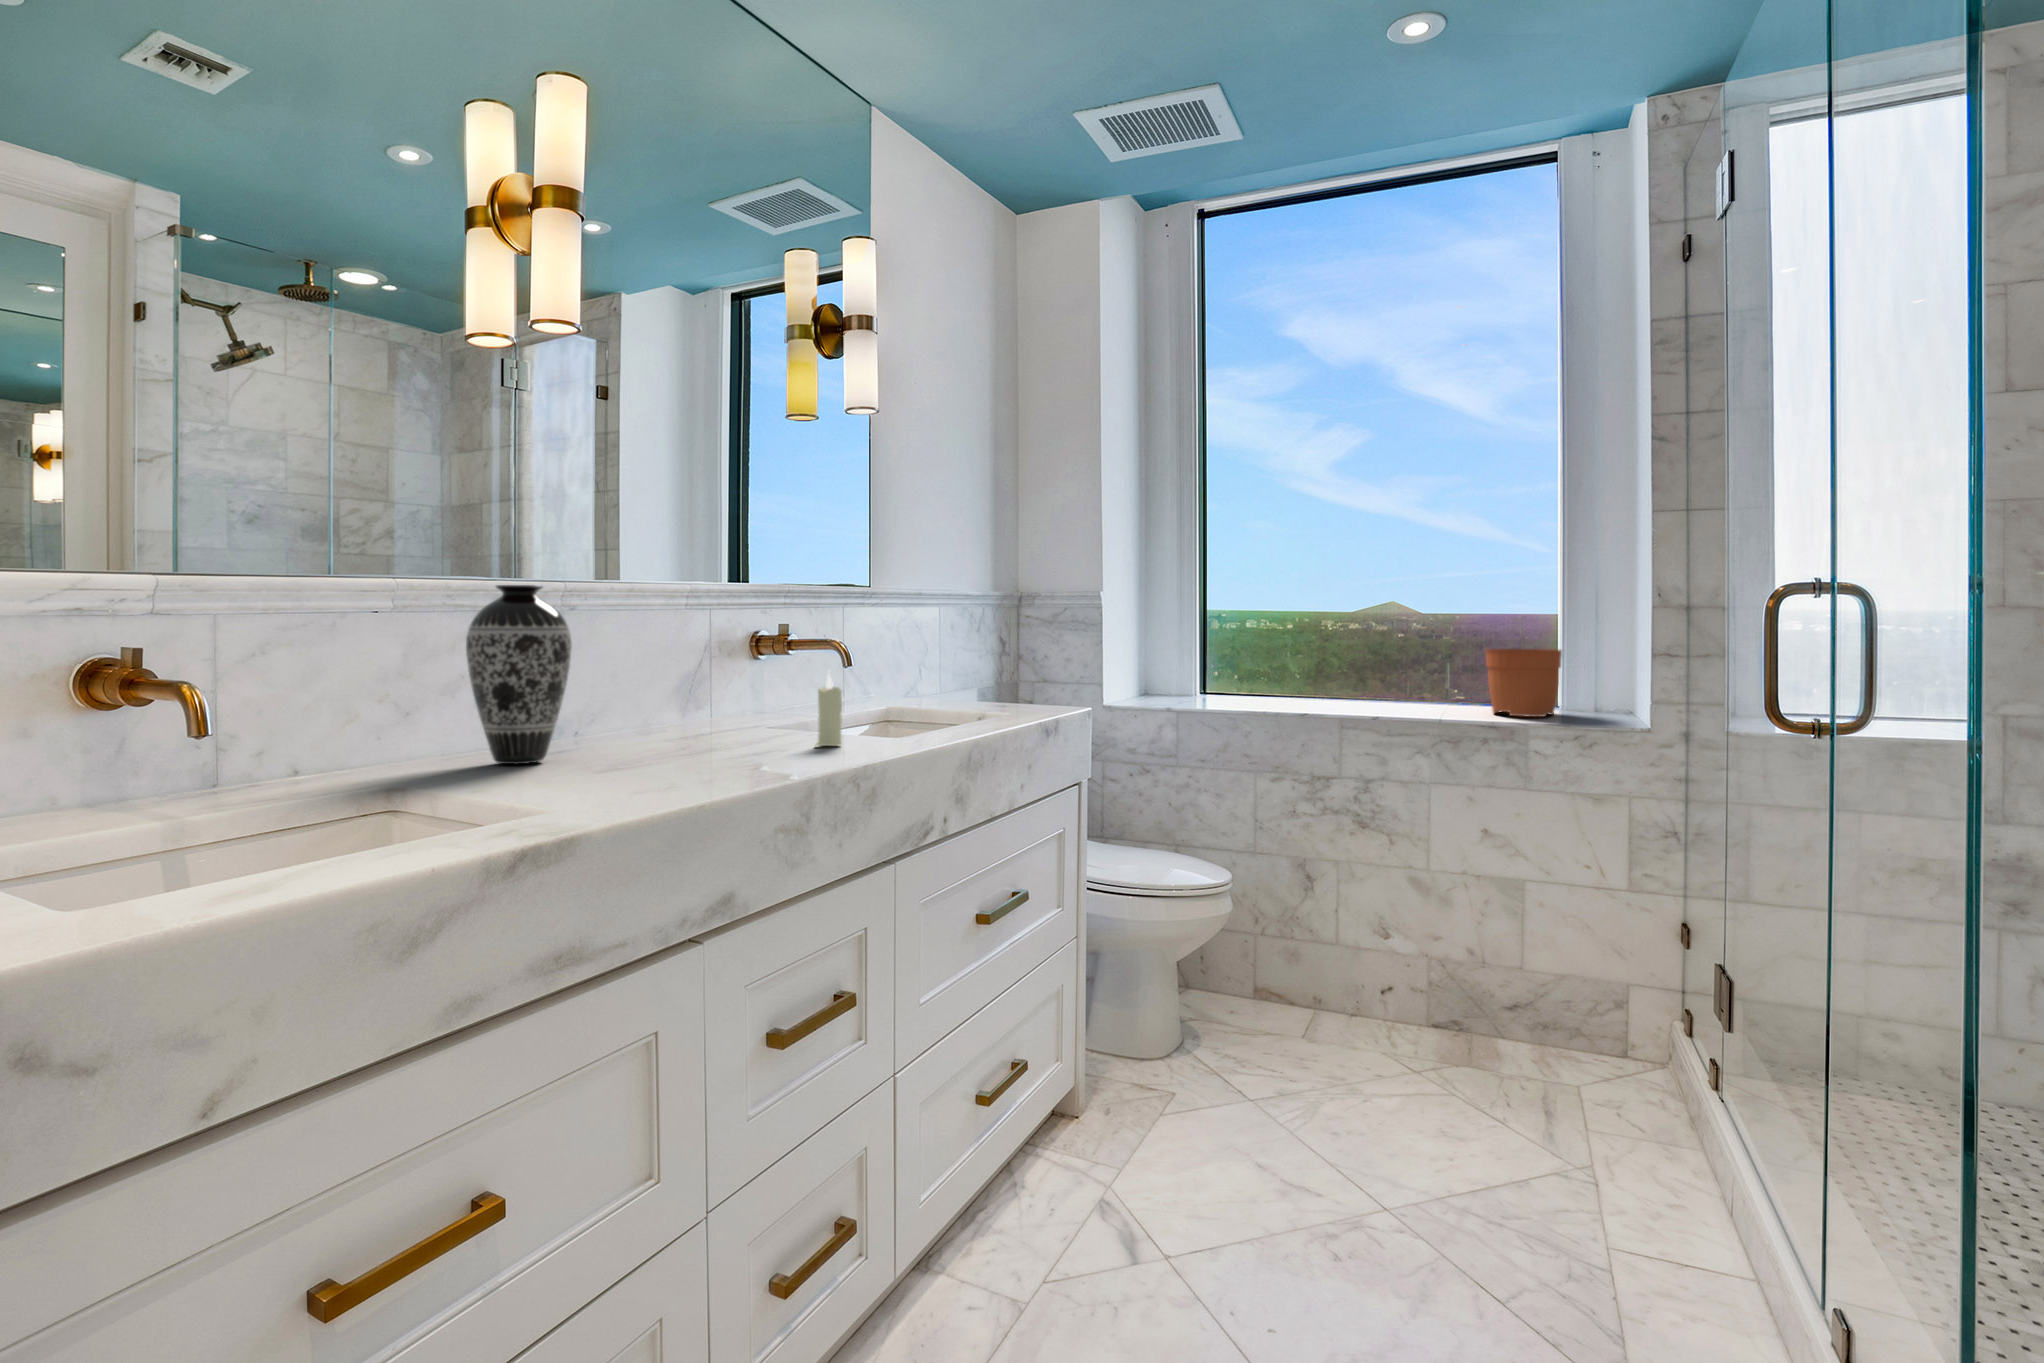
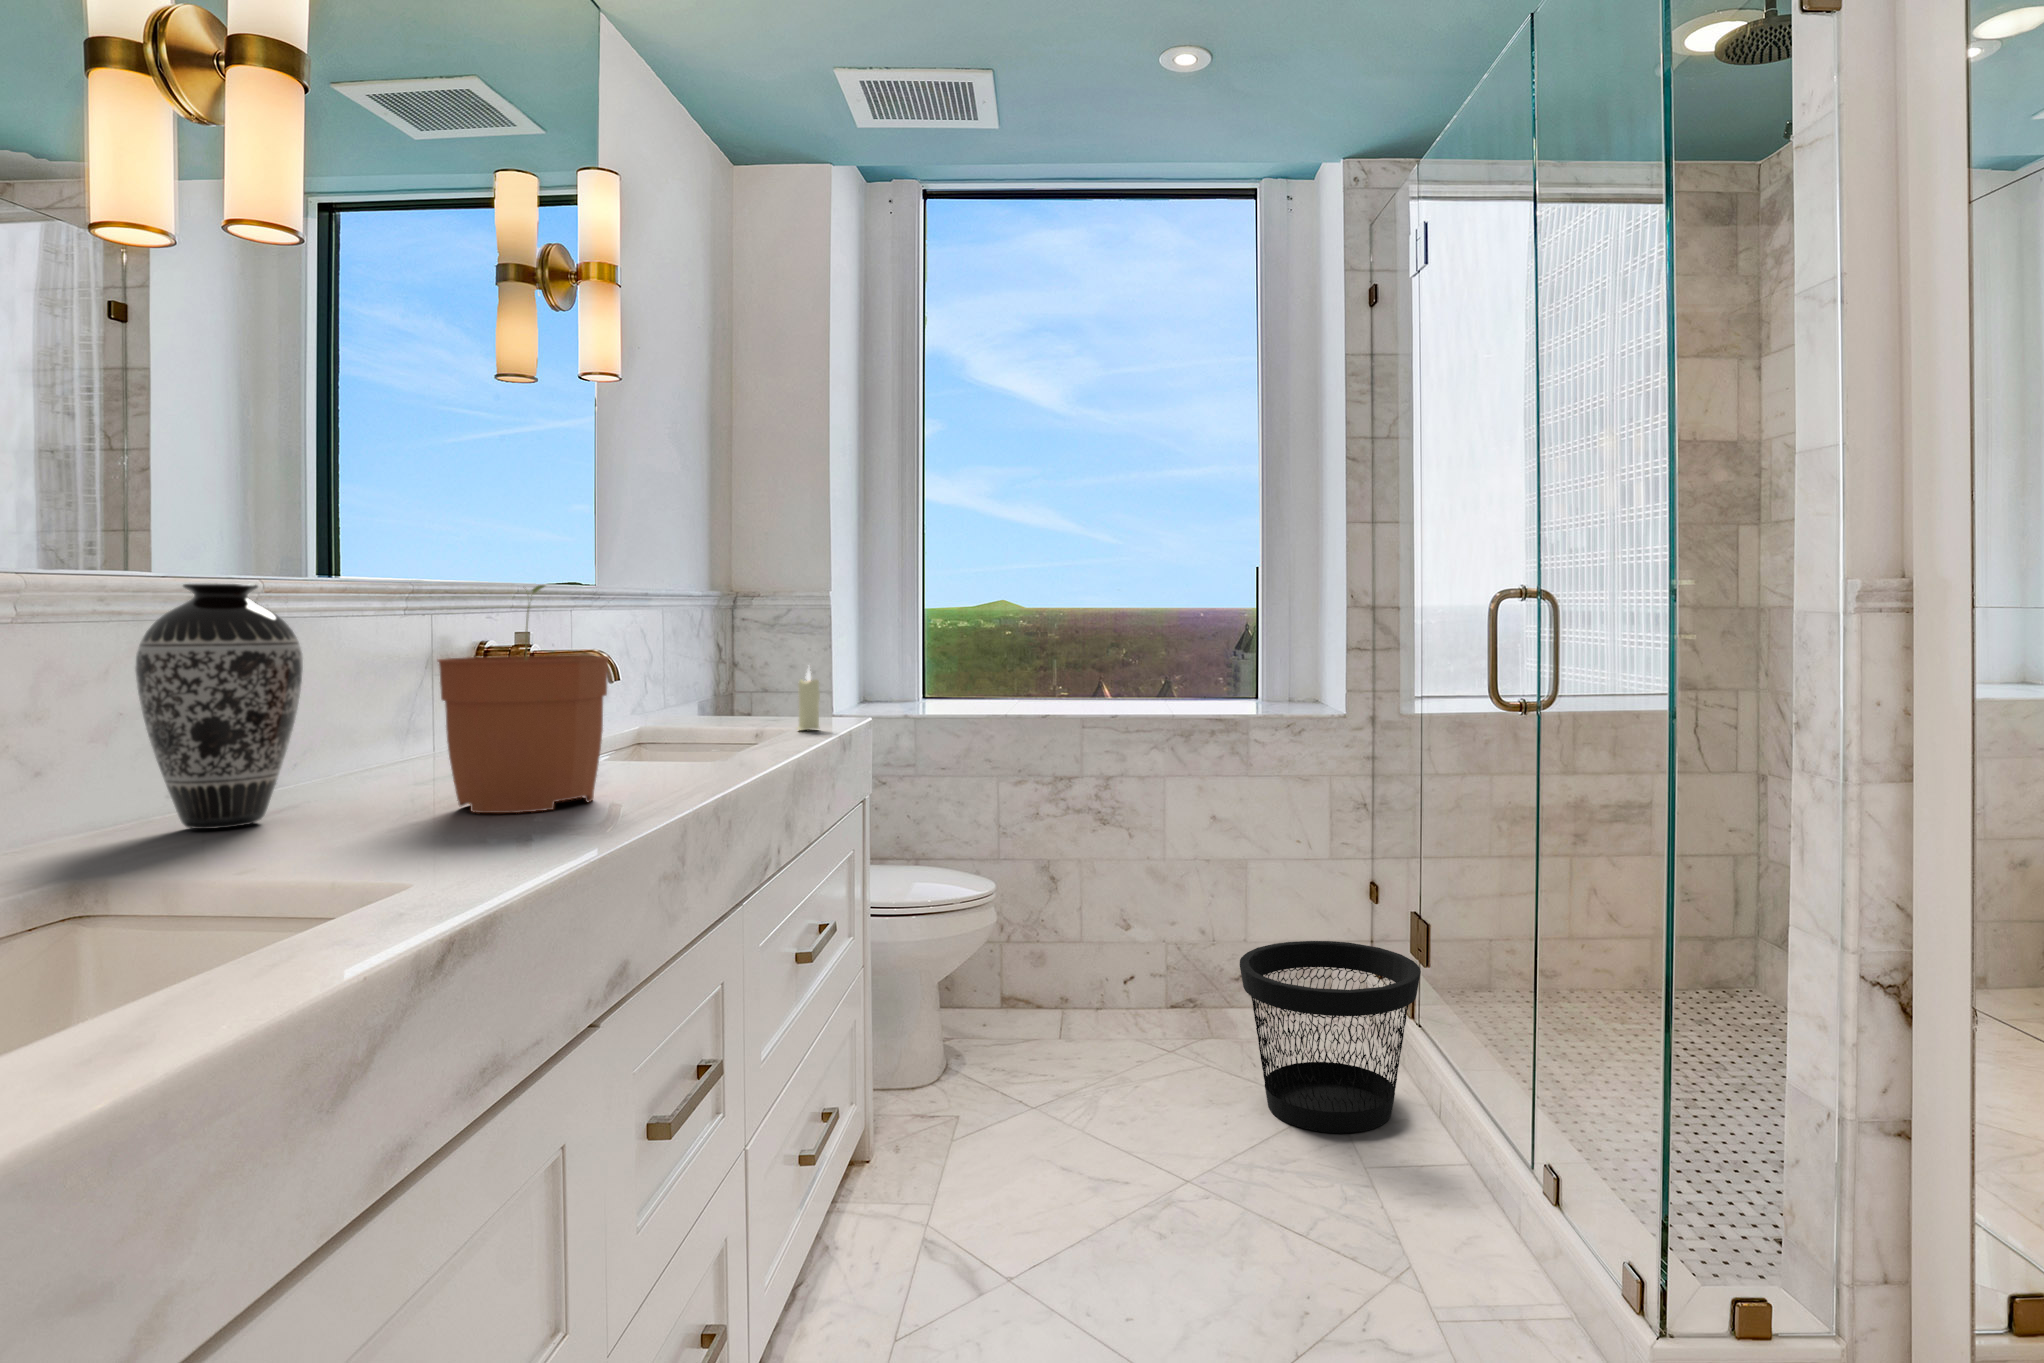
plant pot: present [1485,627,1562,717] -> present [438,585,609,813]
candle: present [816,673,842,746] -> present [797,668,820,730]
wastebasket: none [1476,975,1707,1201] -> present [1240,941,1421,1133]

